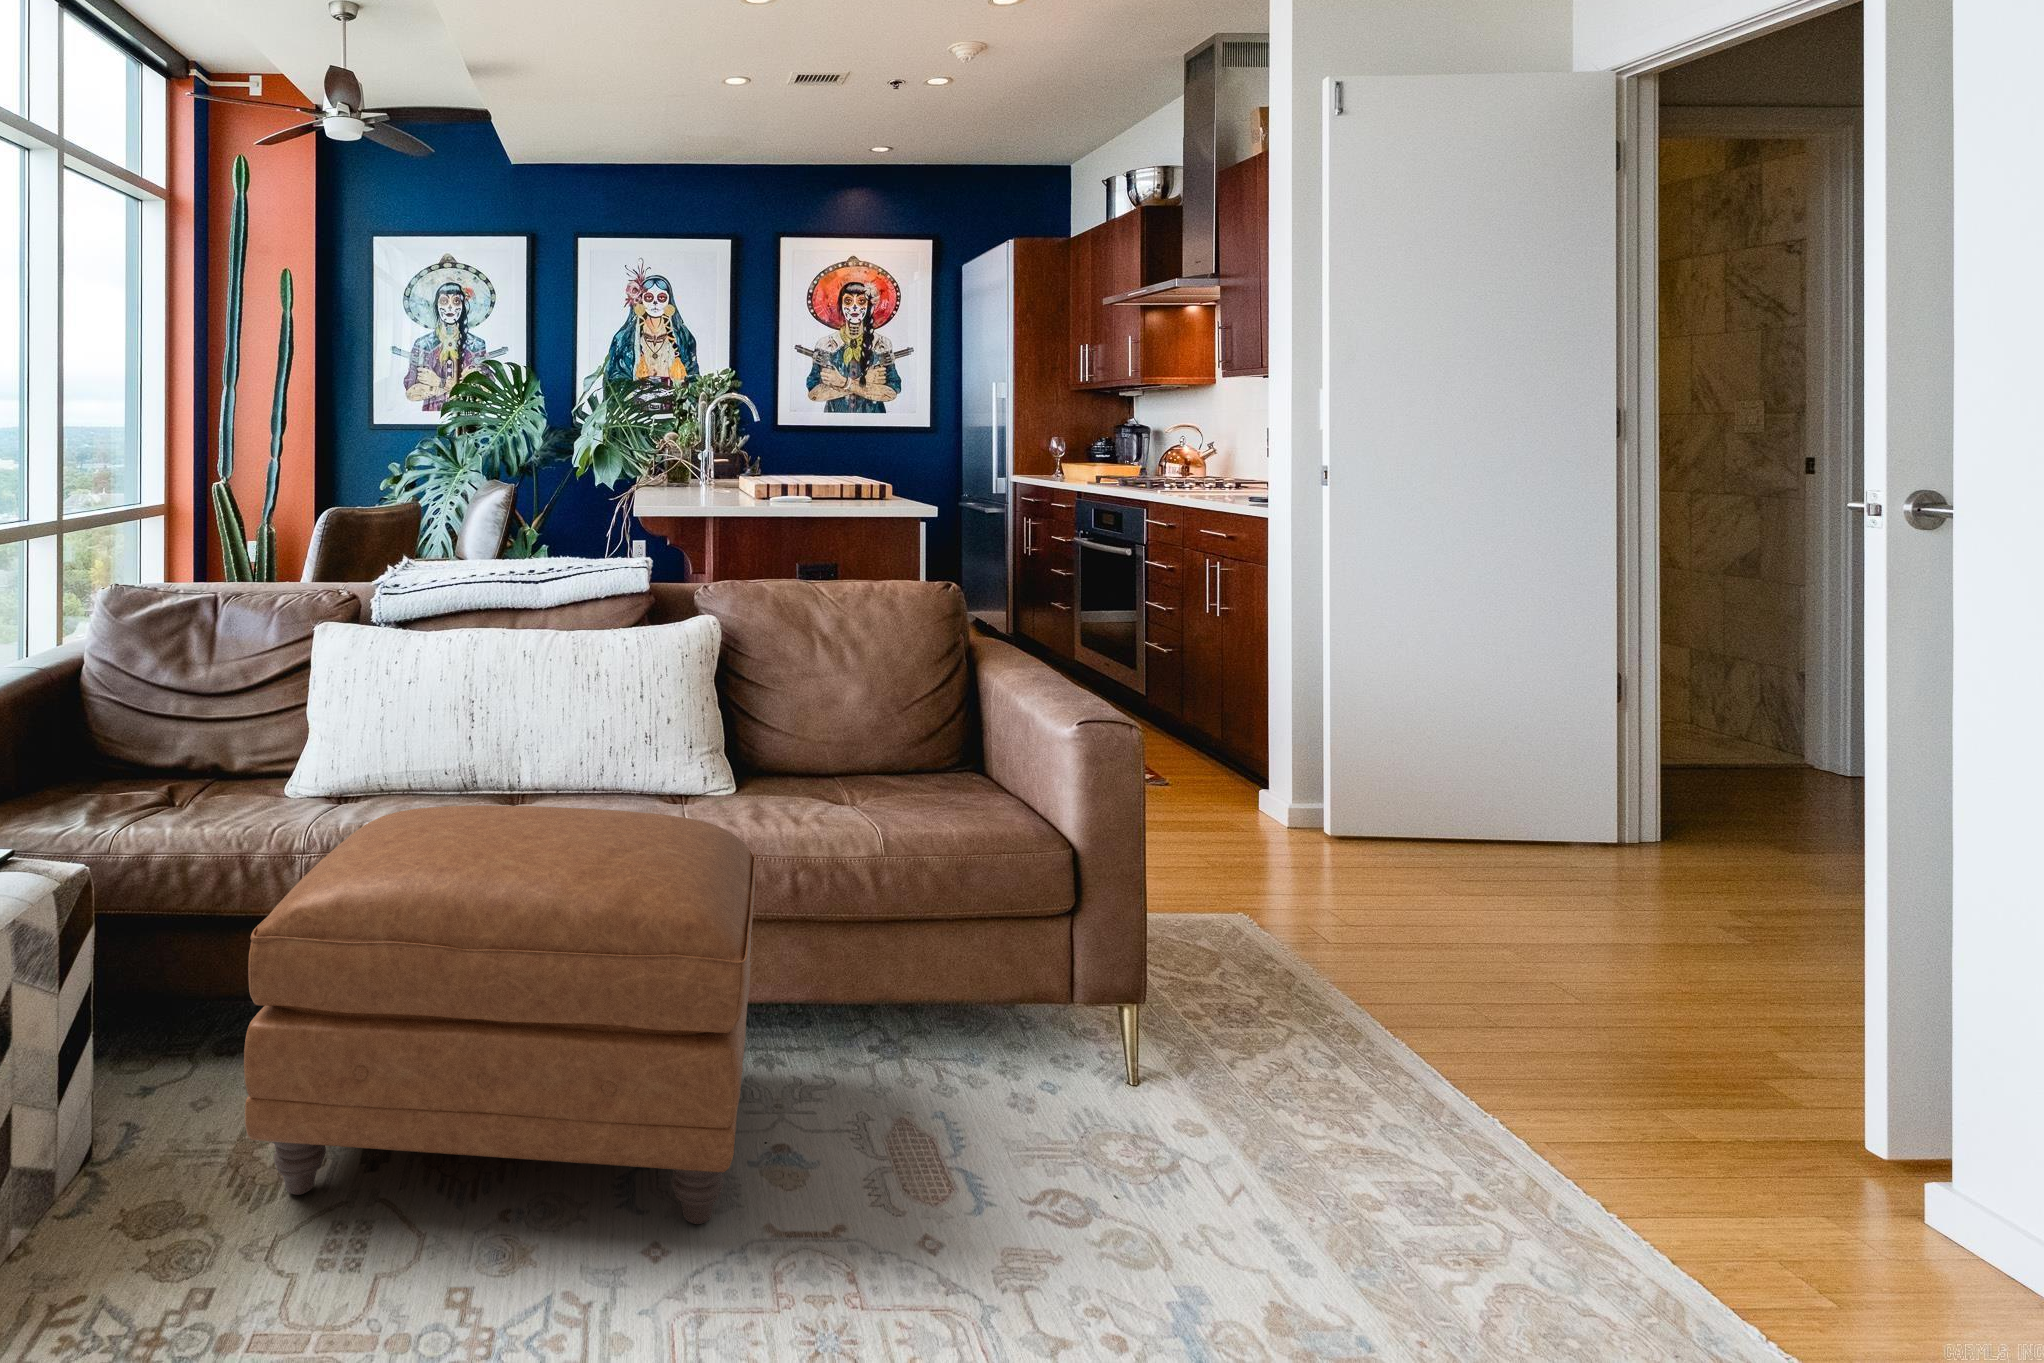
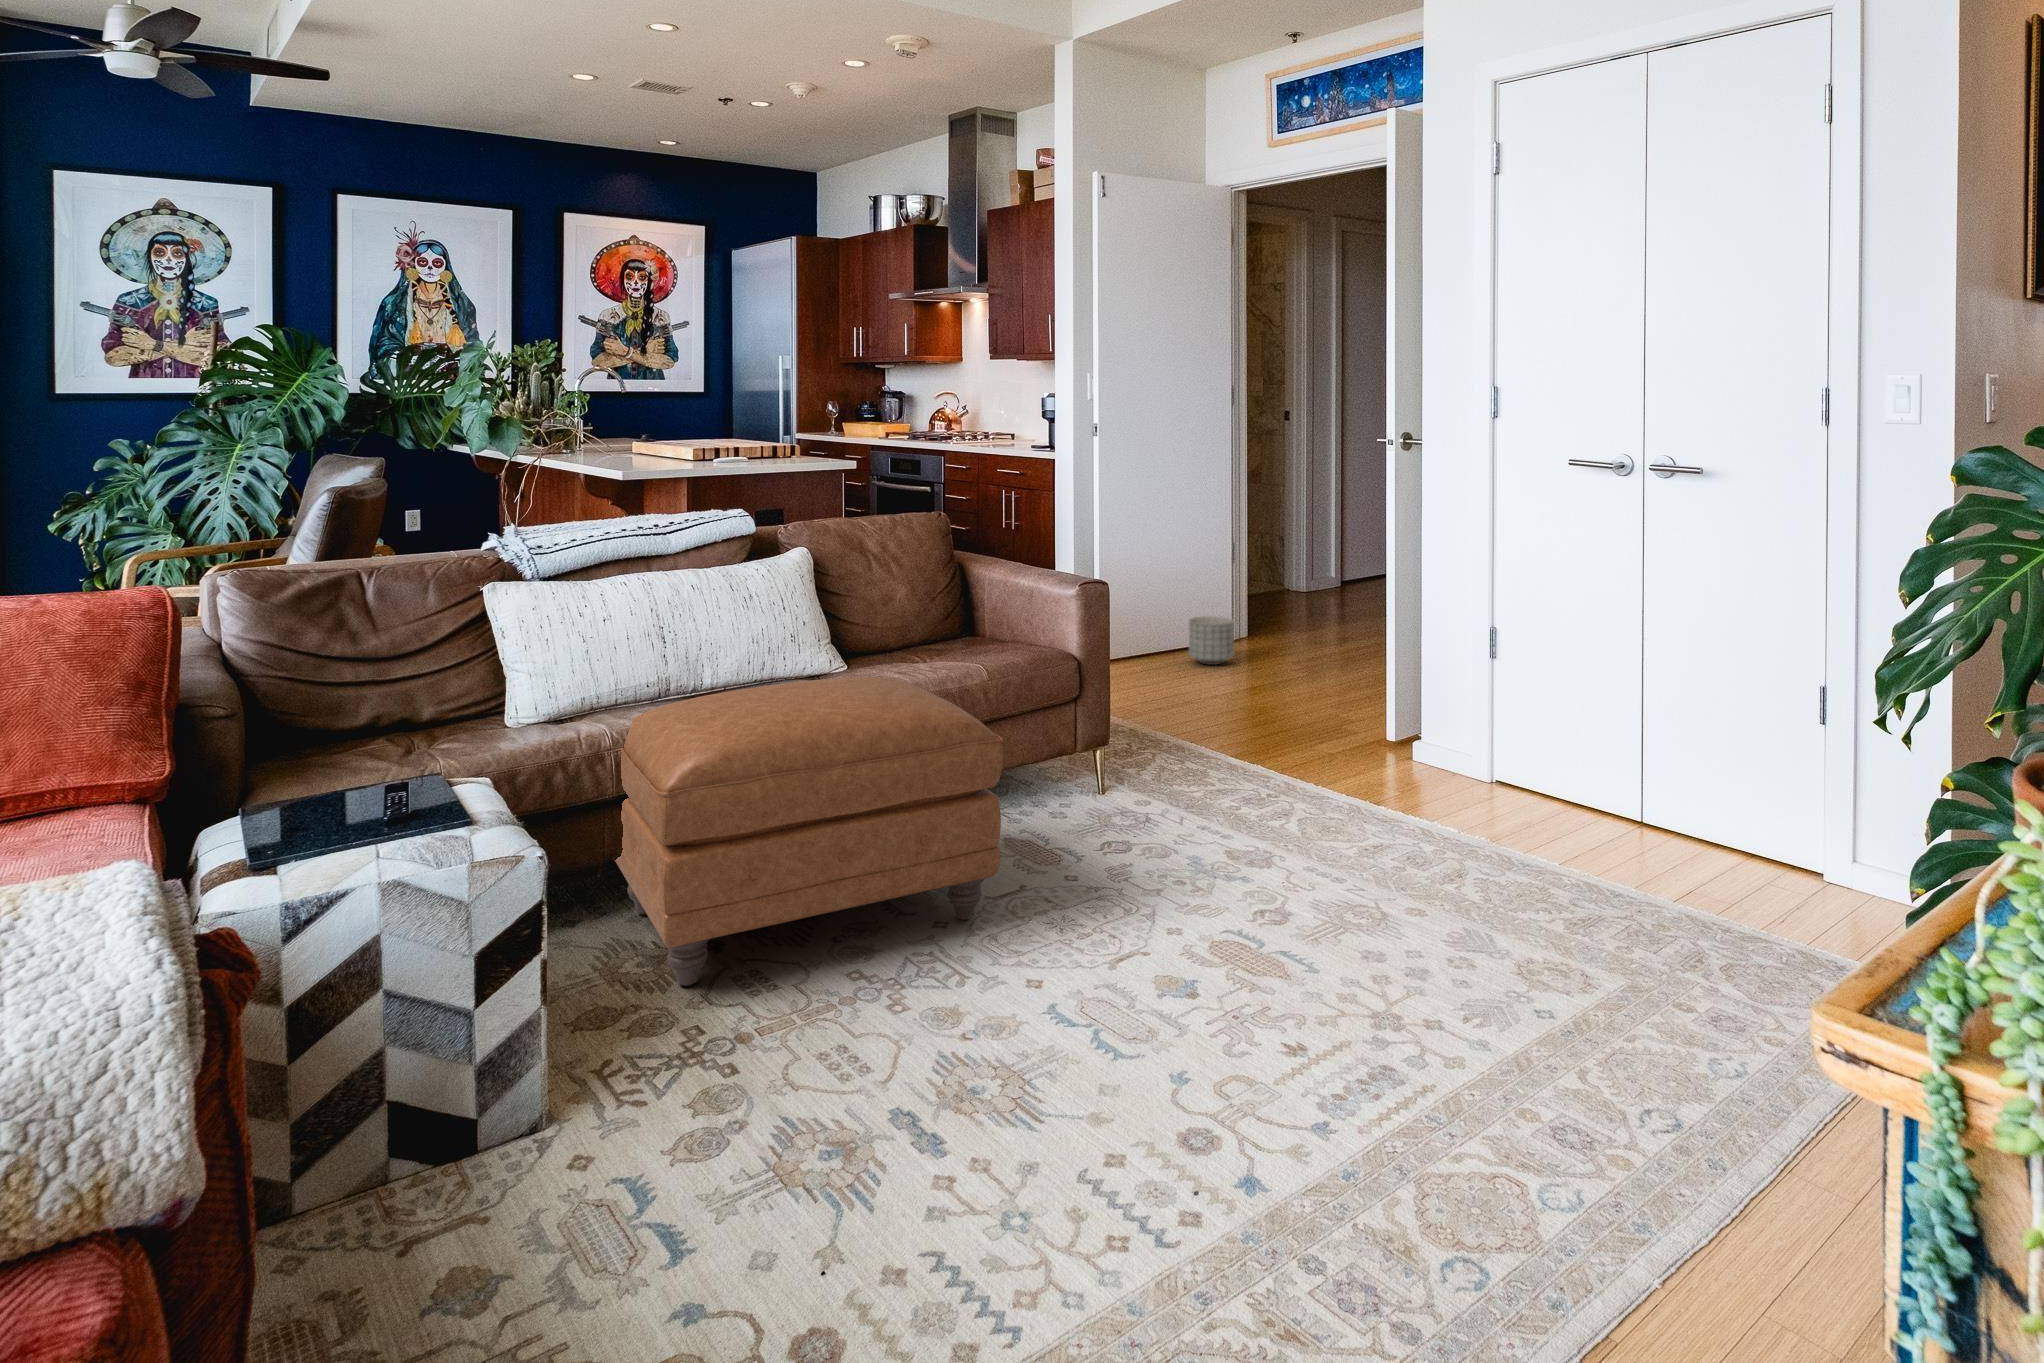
planter: none [1470,782,1558,865] -> present [1189,616,1234,665]

